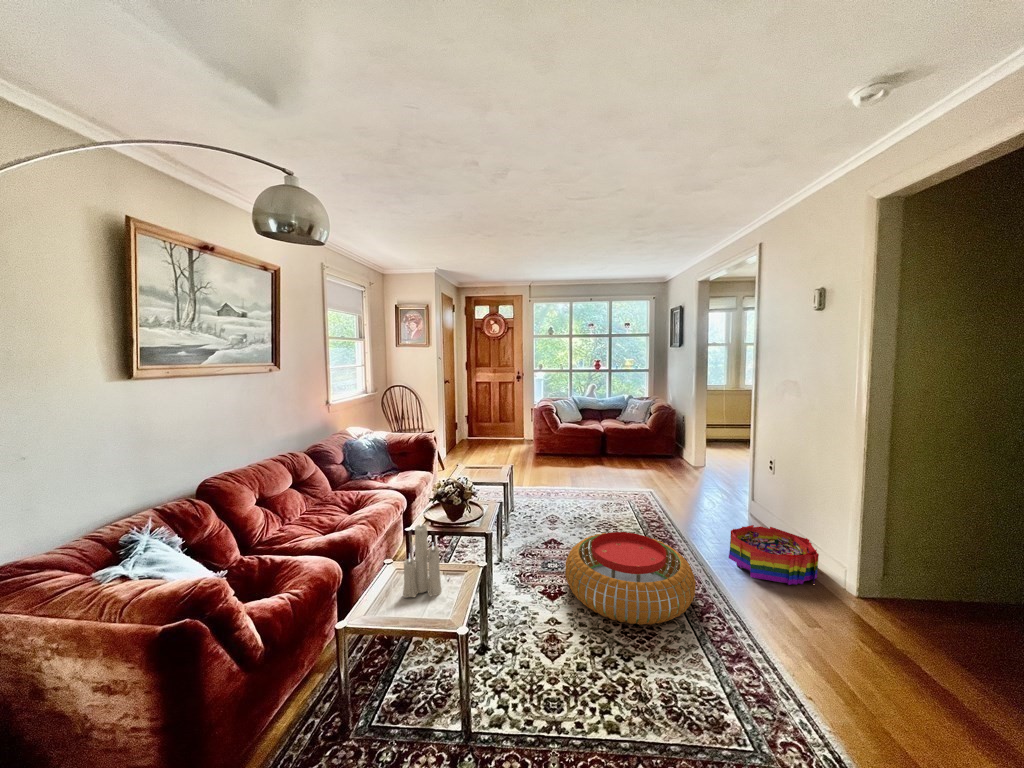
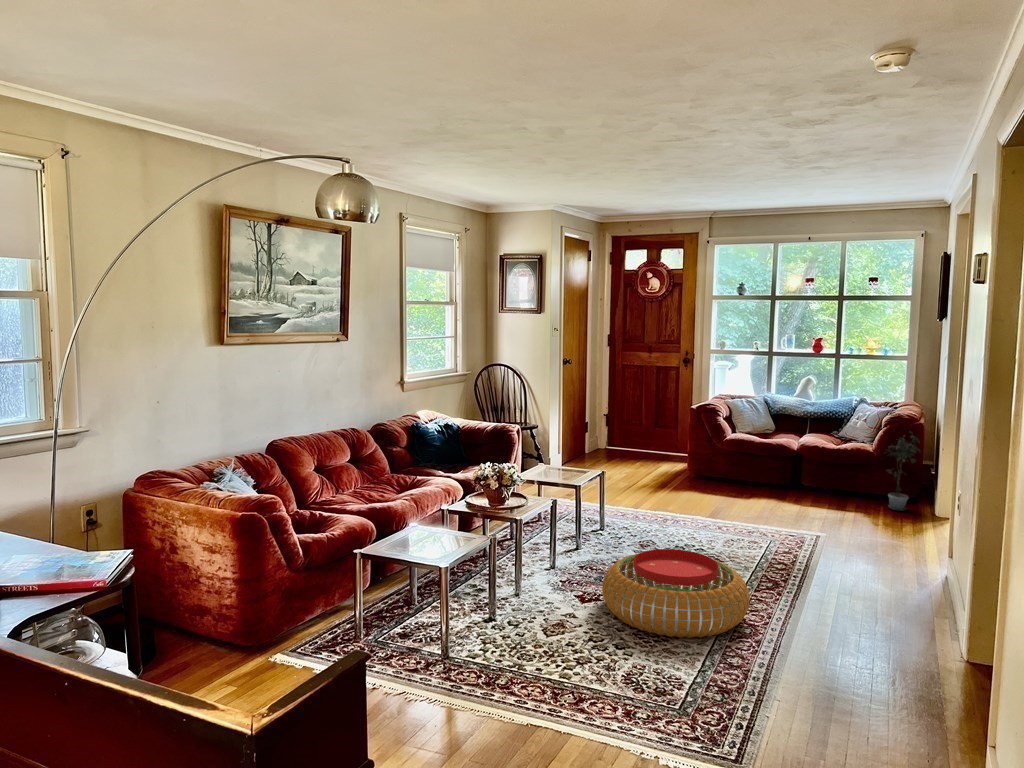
potted plant: none [658,414,682,464] -> present [887,432,921,511]
candle: present [403,521,442,598] -> none [412,476,445,550]
storage bin: present [729,525,819,585] -> none [834,575,950,646]

